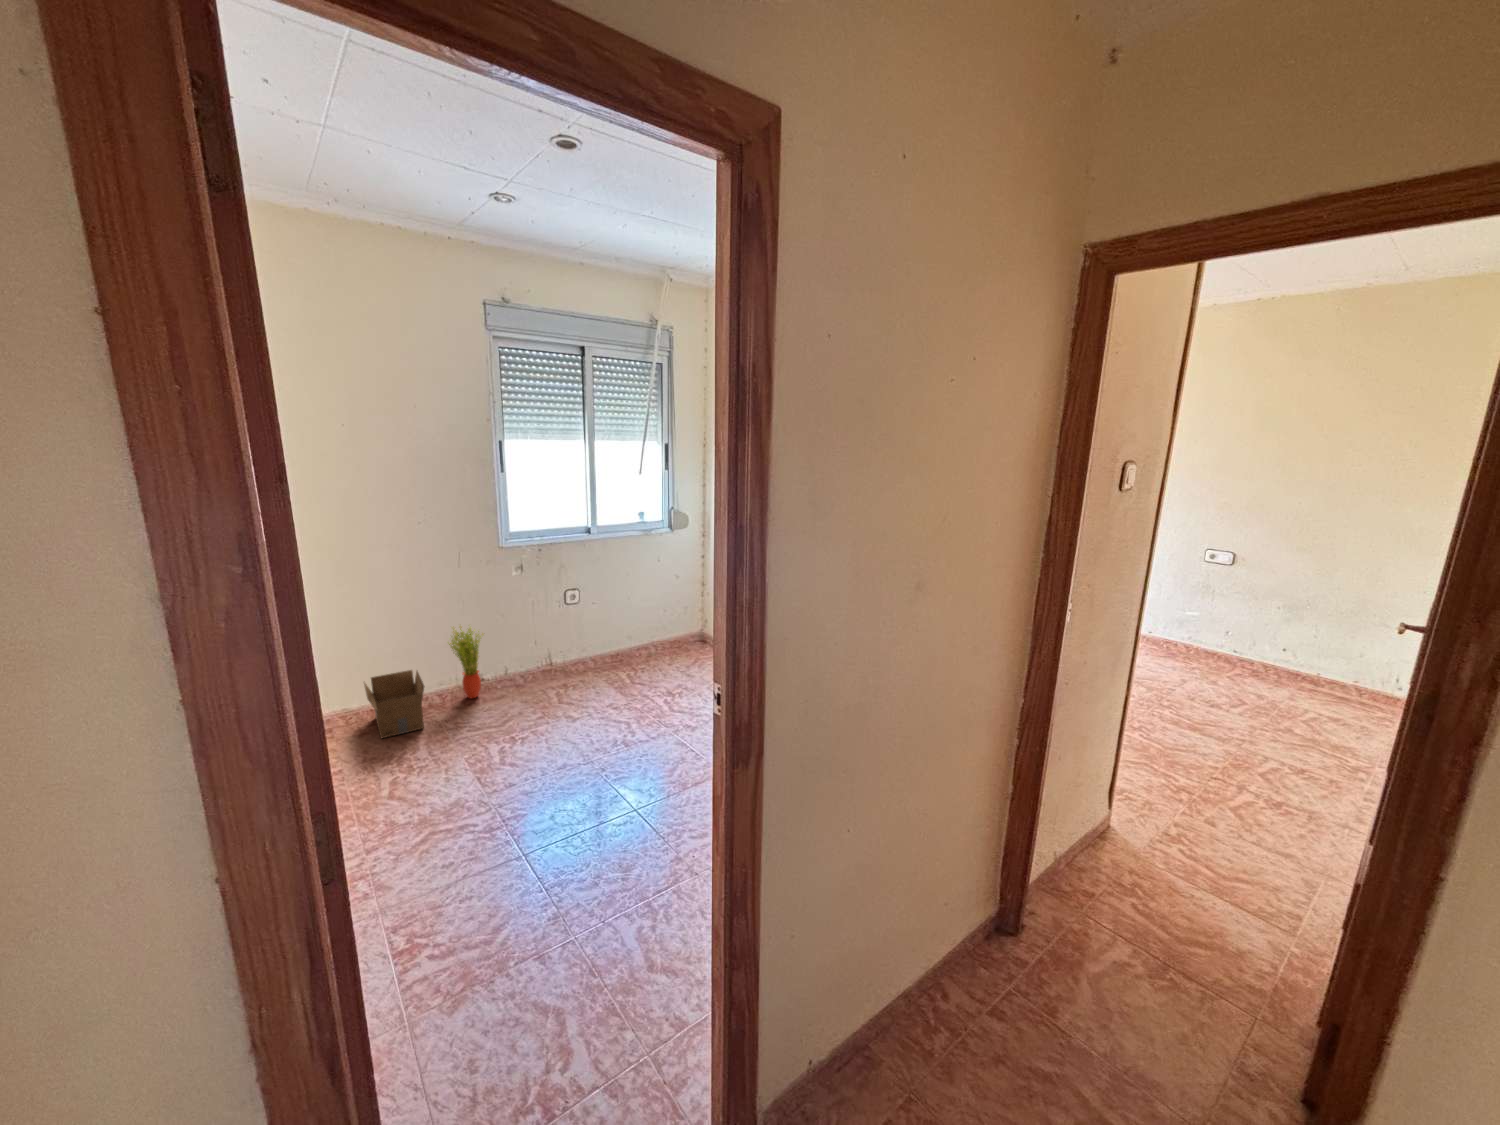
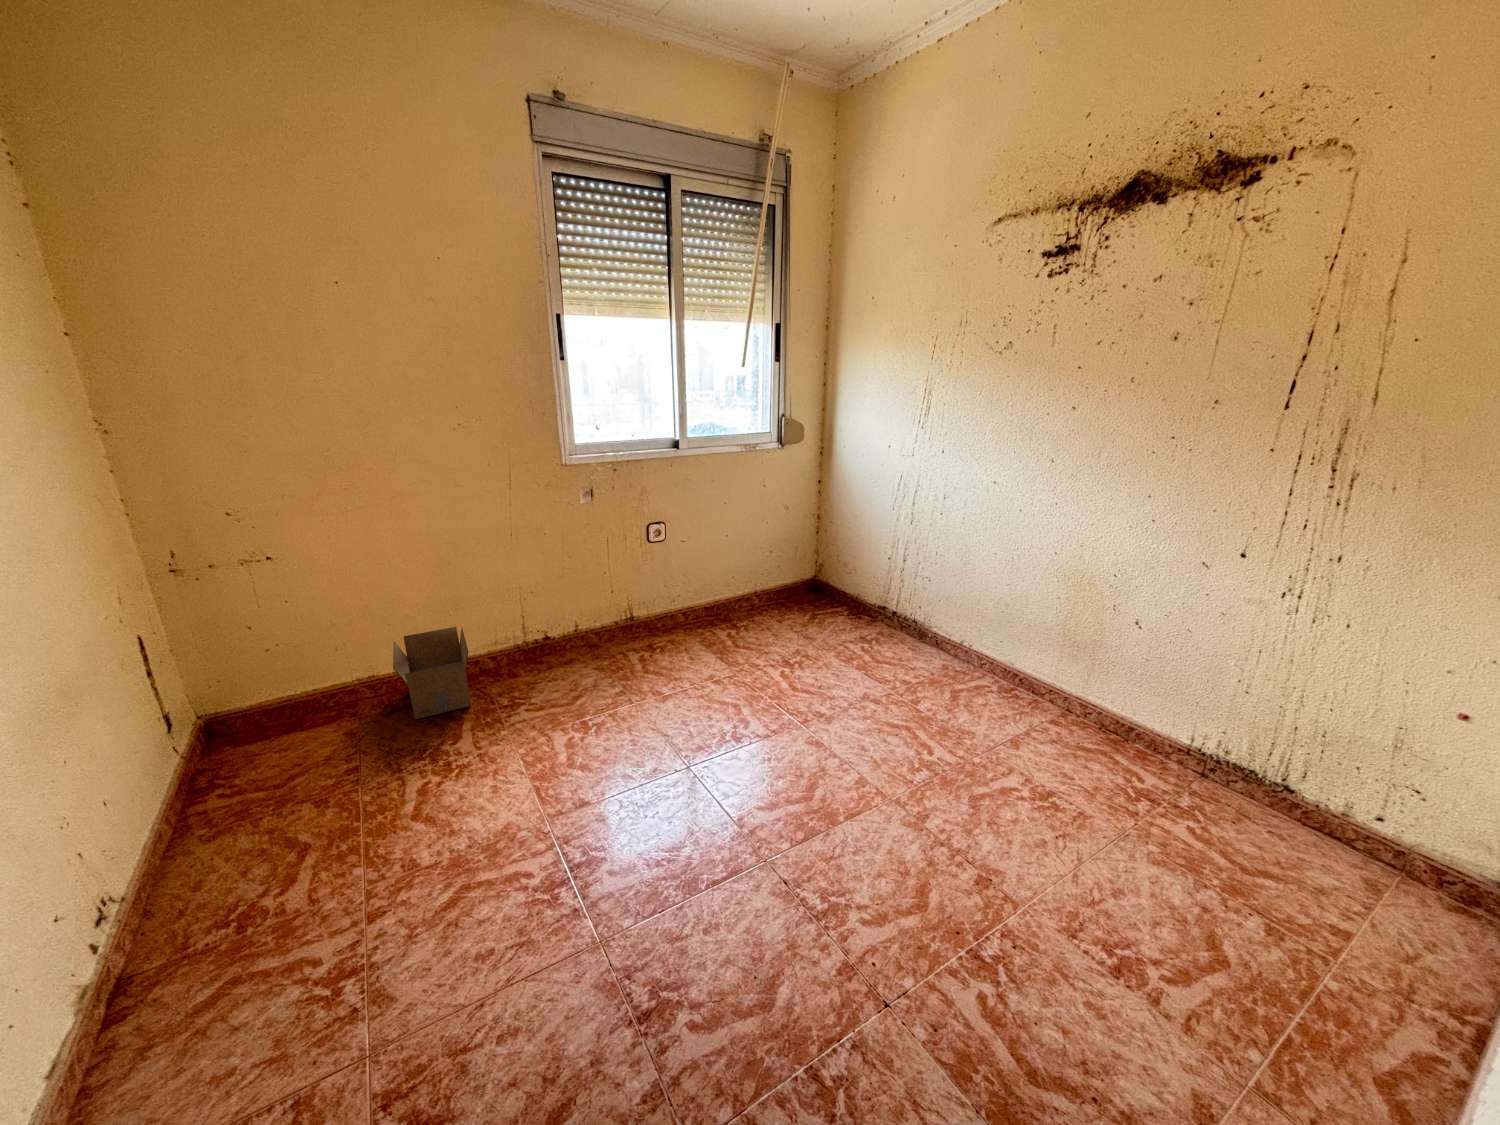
potted plant: present [448,626,484,698] -> none [498,567,546,664]

